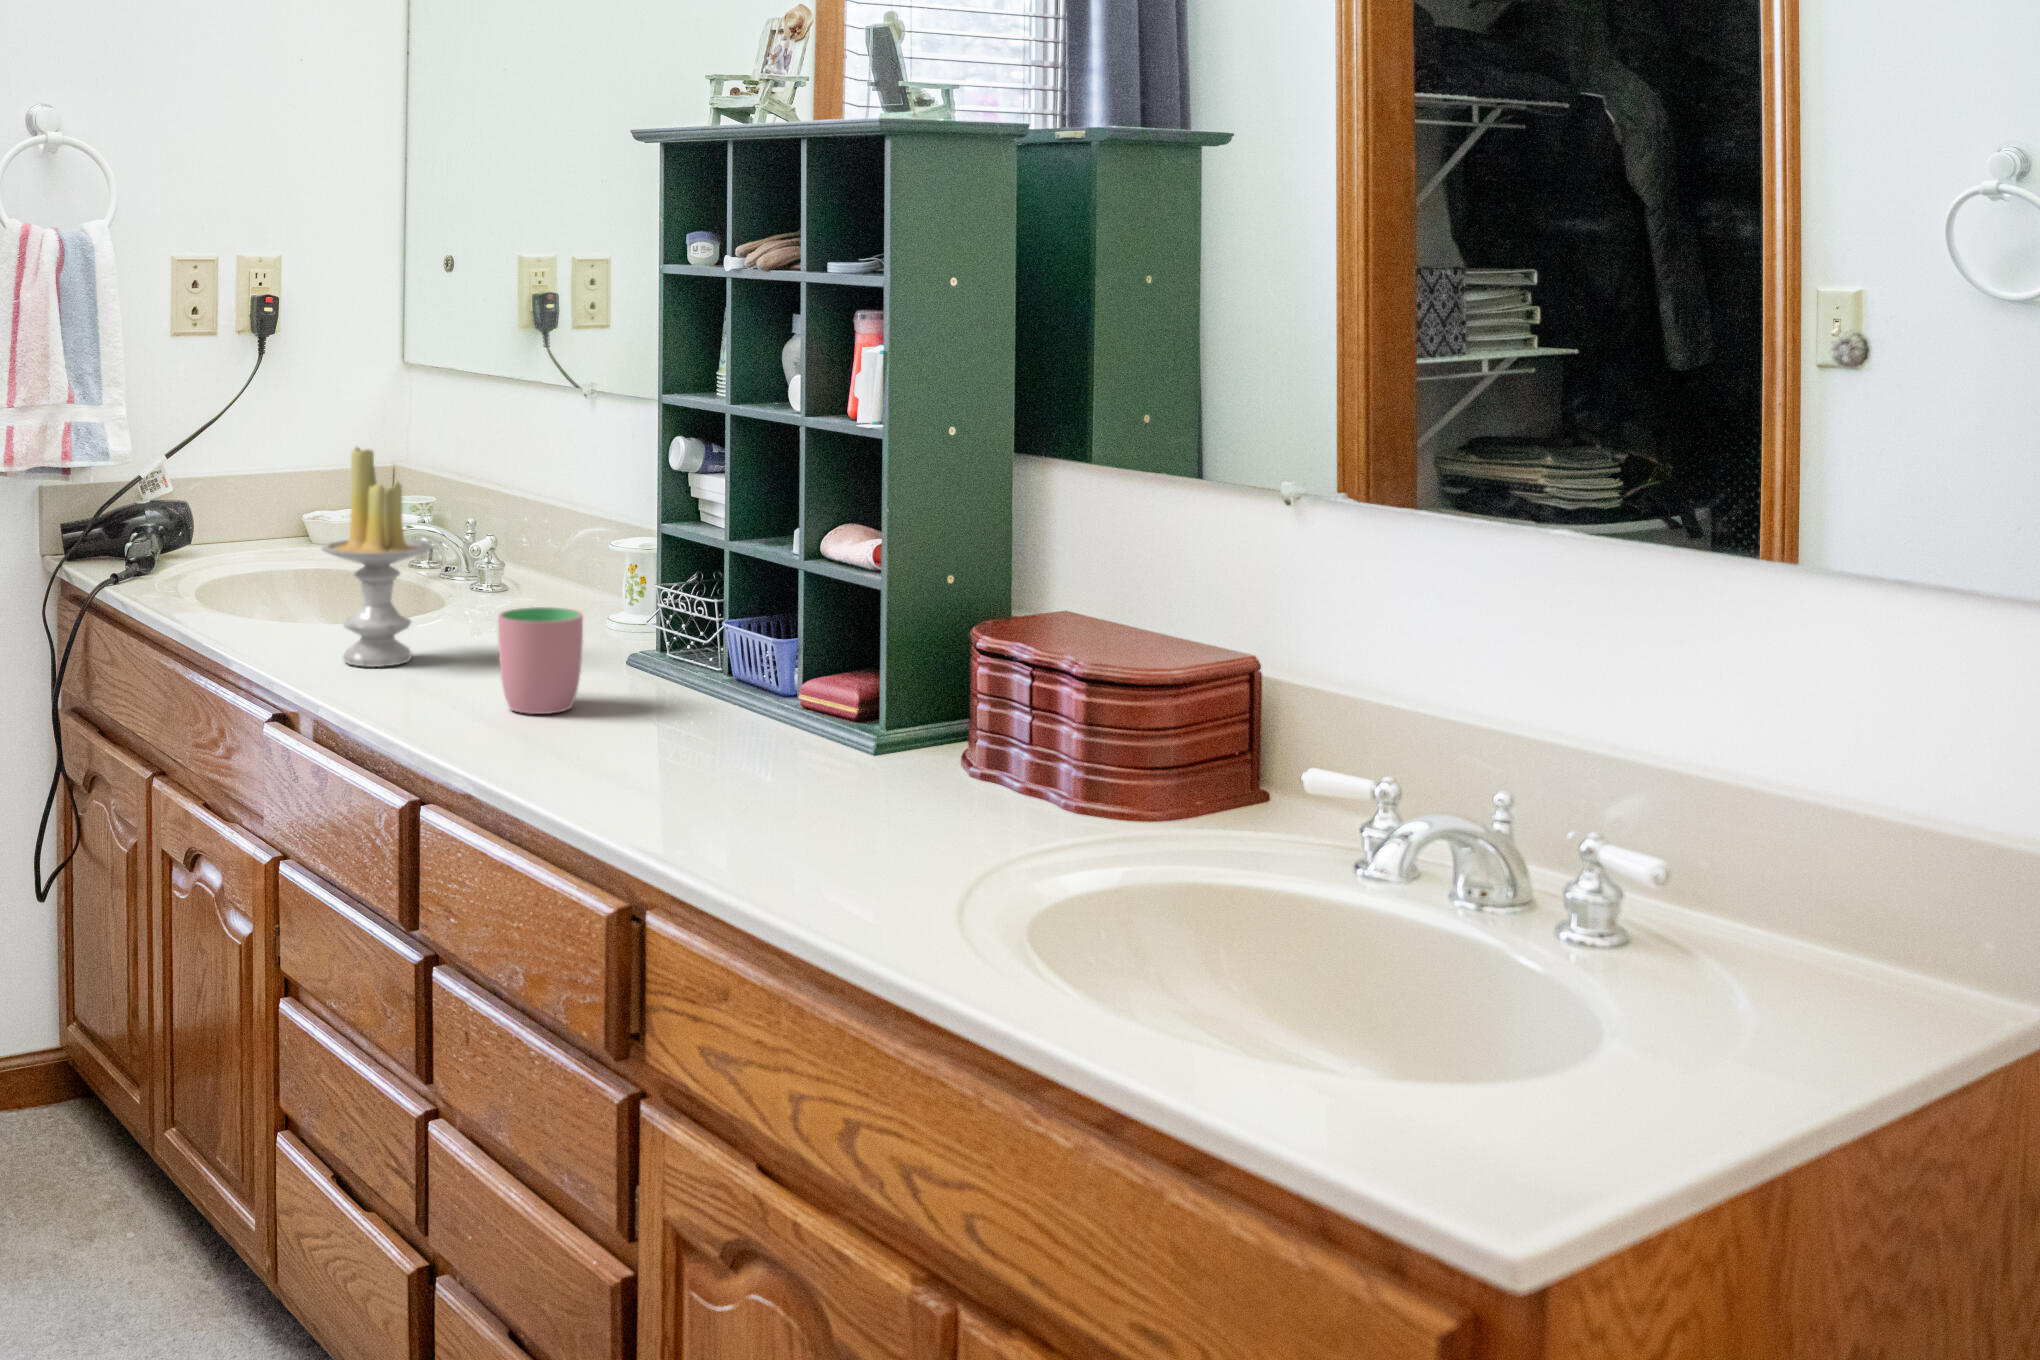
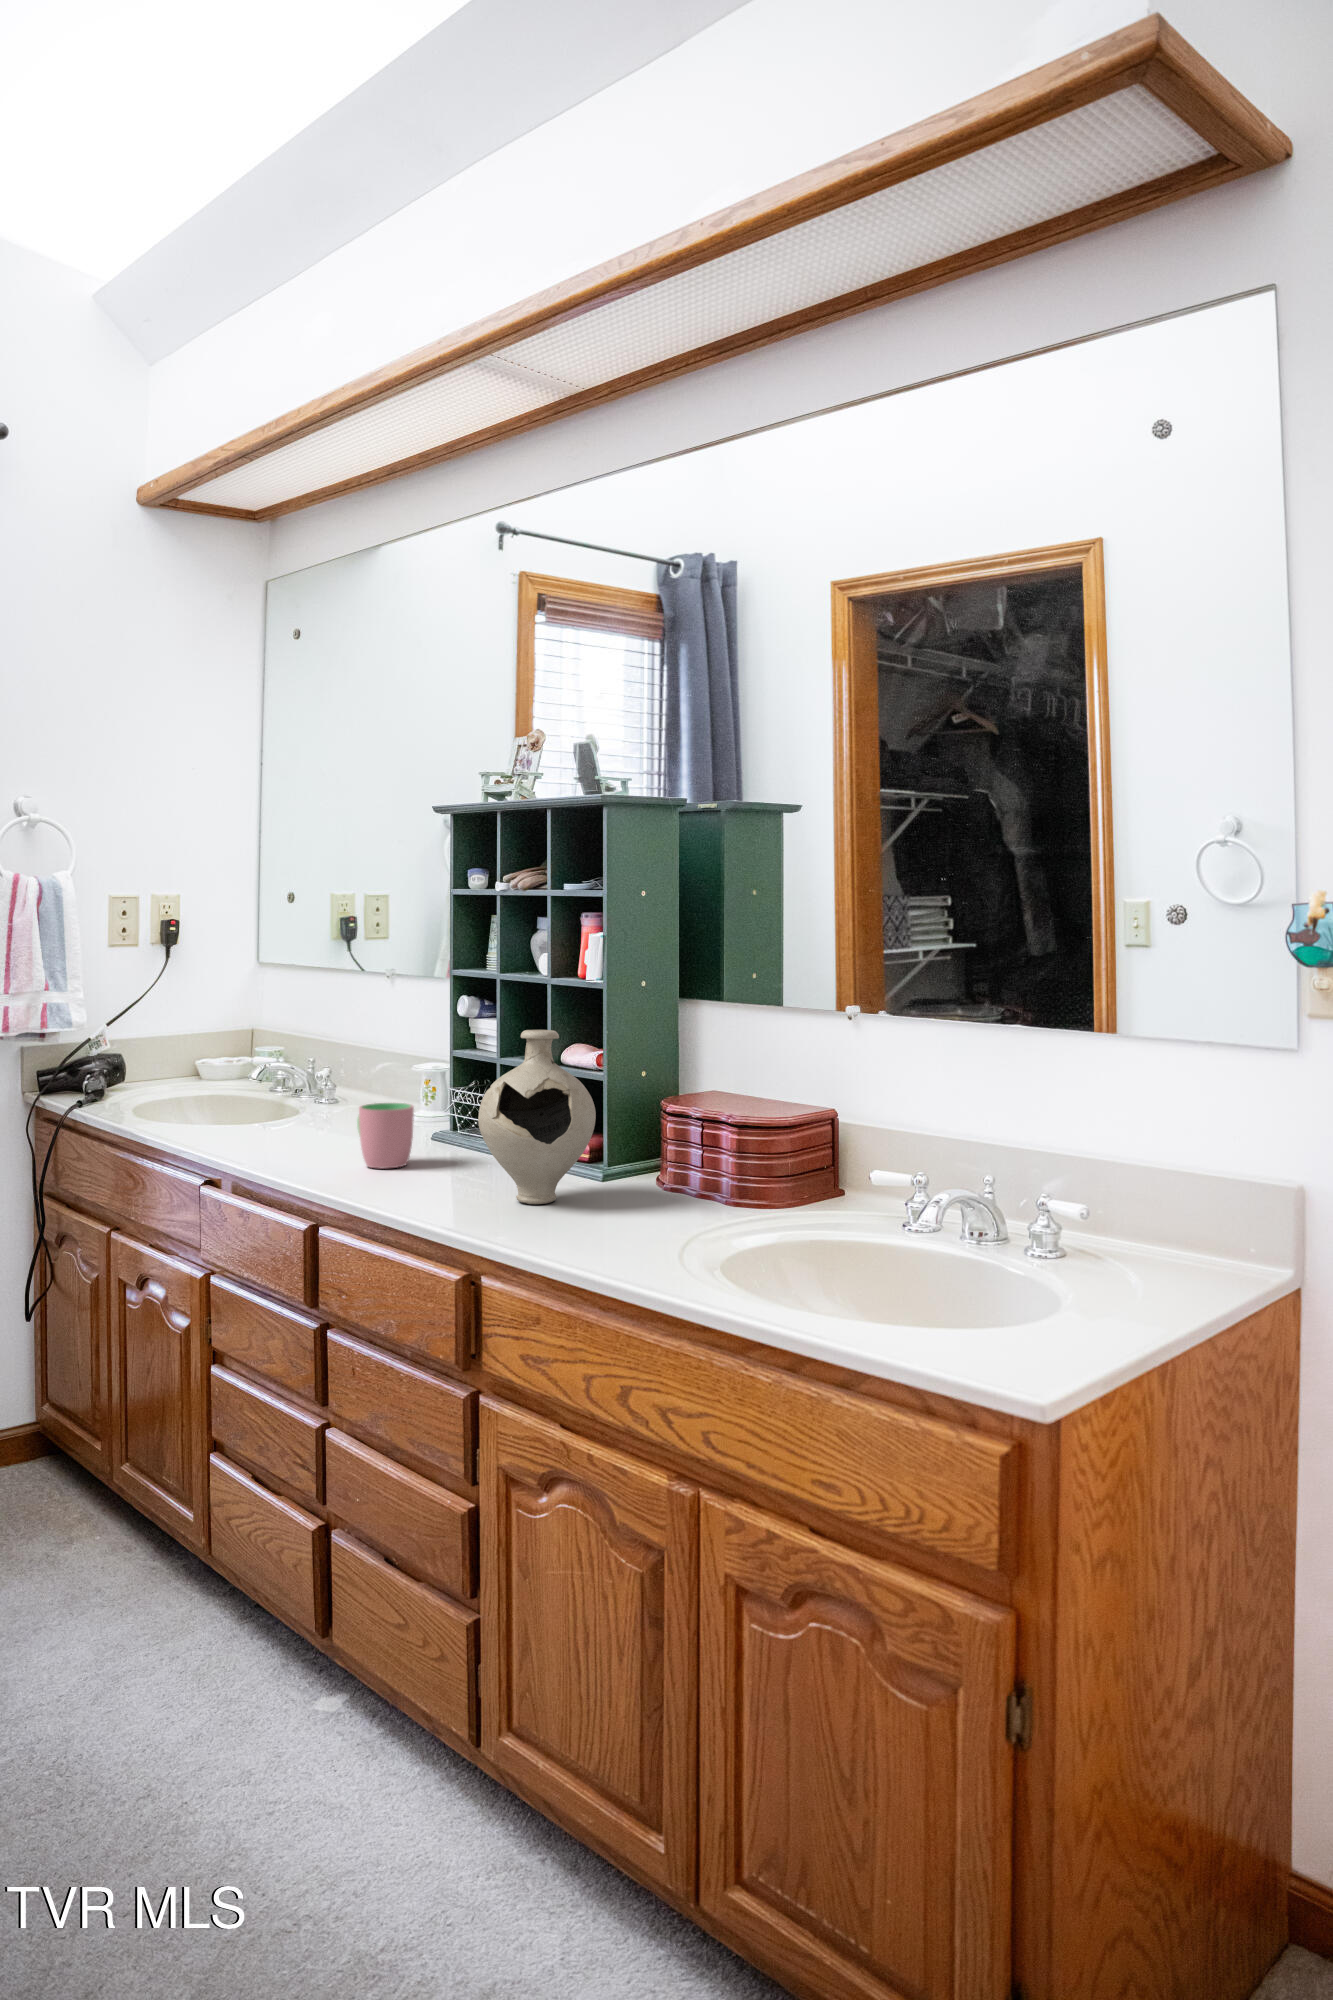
candle: present [322,447,432,667] -> none [233,1007,306,1147]
decorative vase: none [662,509,851,793] -> present [478,1030,596,1204]

